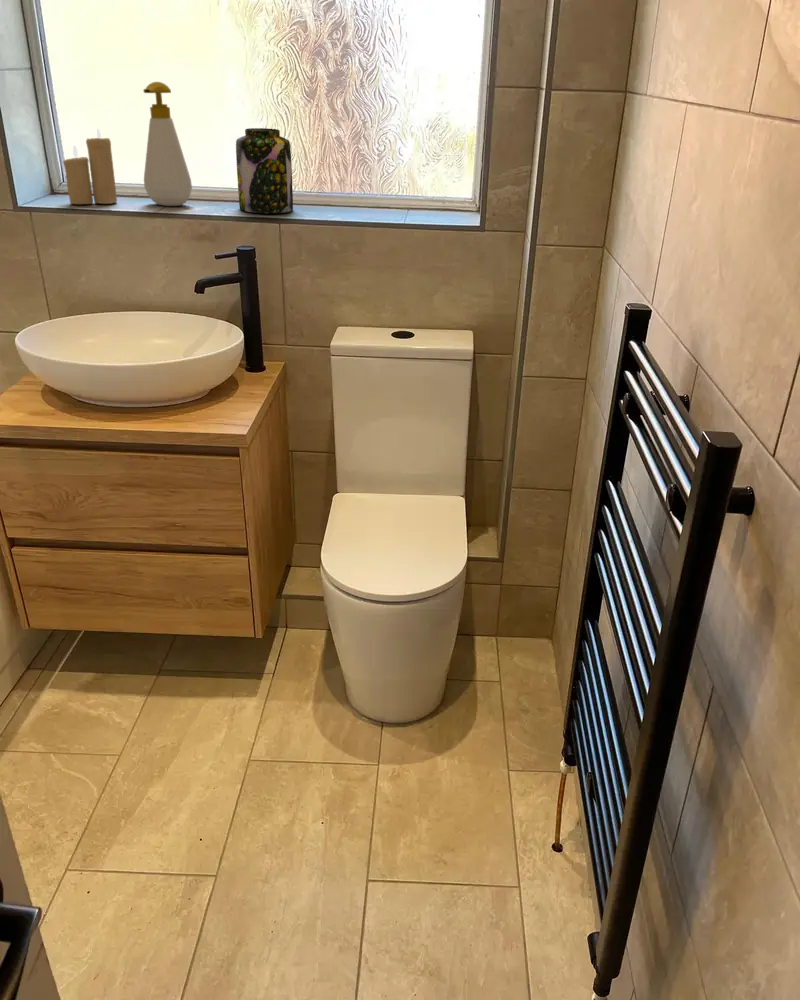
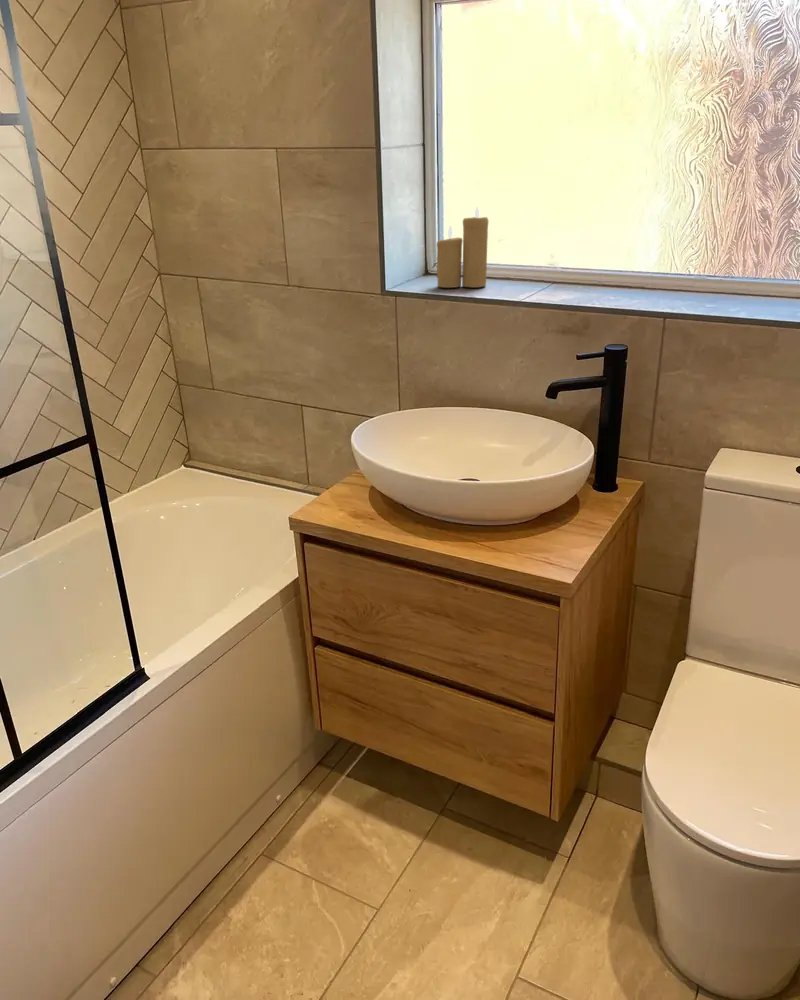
soap bottle: present [144,82,192,206] -> none [516,153,569,292]
jar: present [236,128,293,213] -> none [621,202,696,304]

